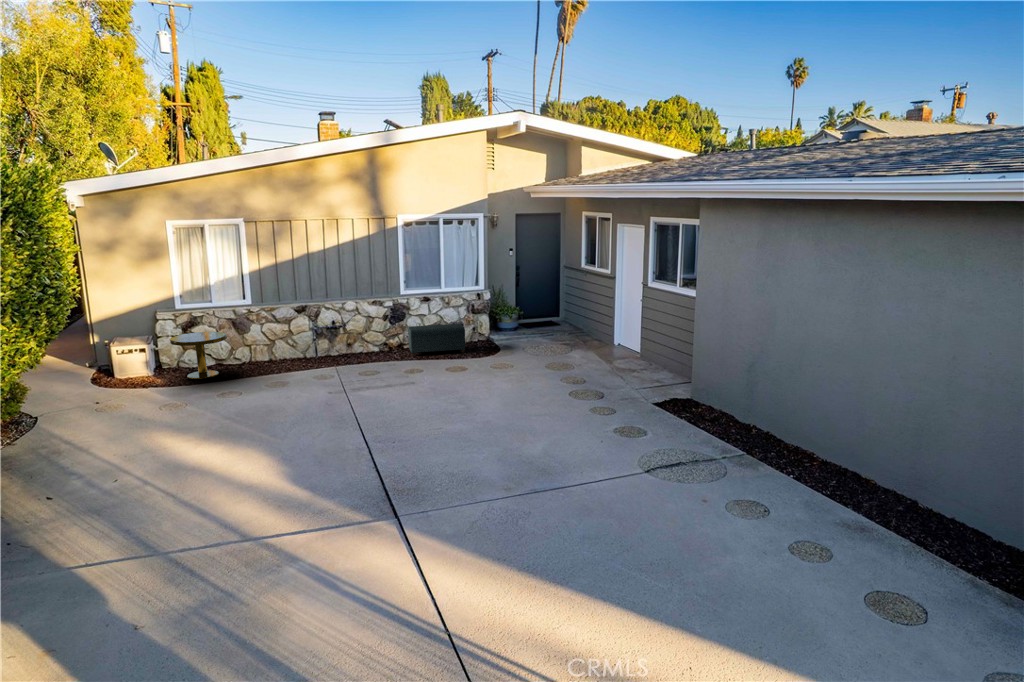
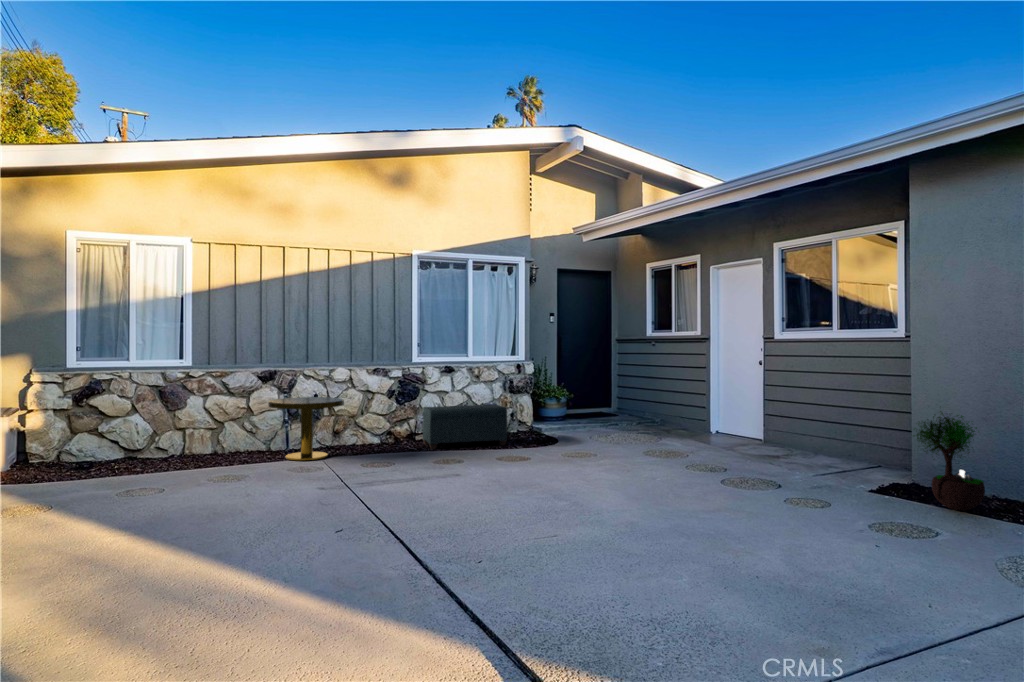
side table: present [170,332,227,379] -> present [268,397,344,460]
potted tree: none [674,350,716,411] -> present [916,411,985,511]

